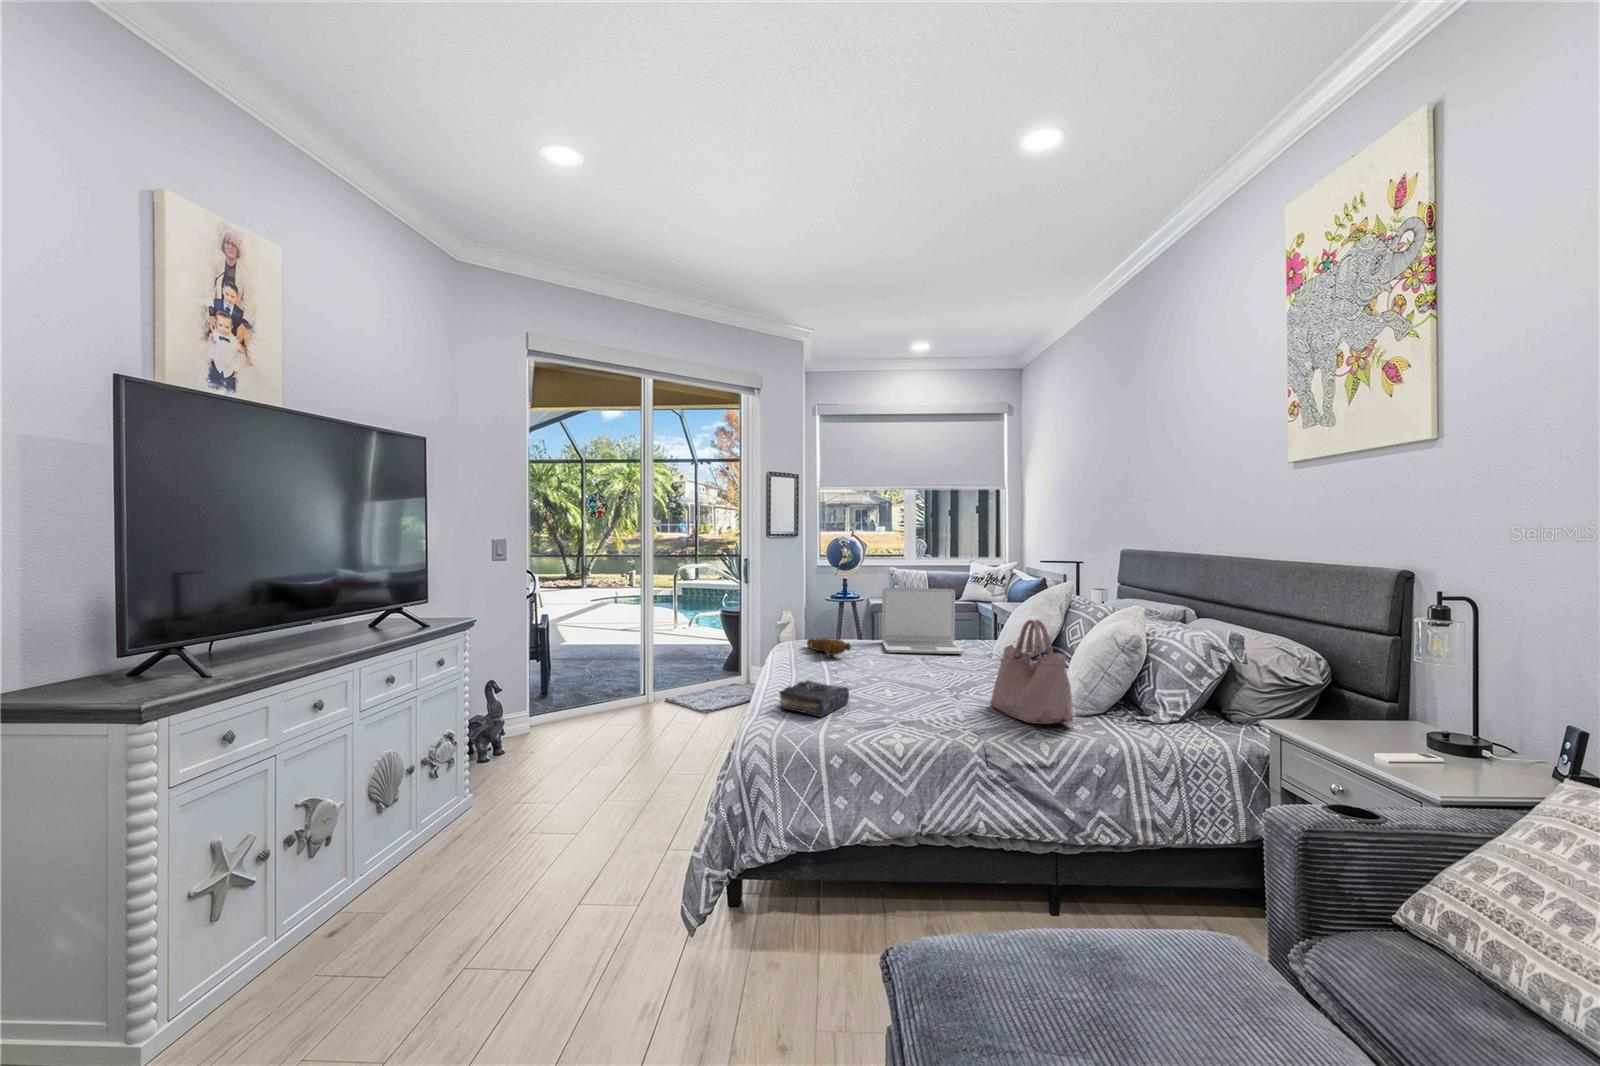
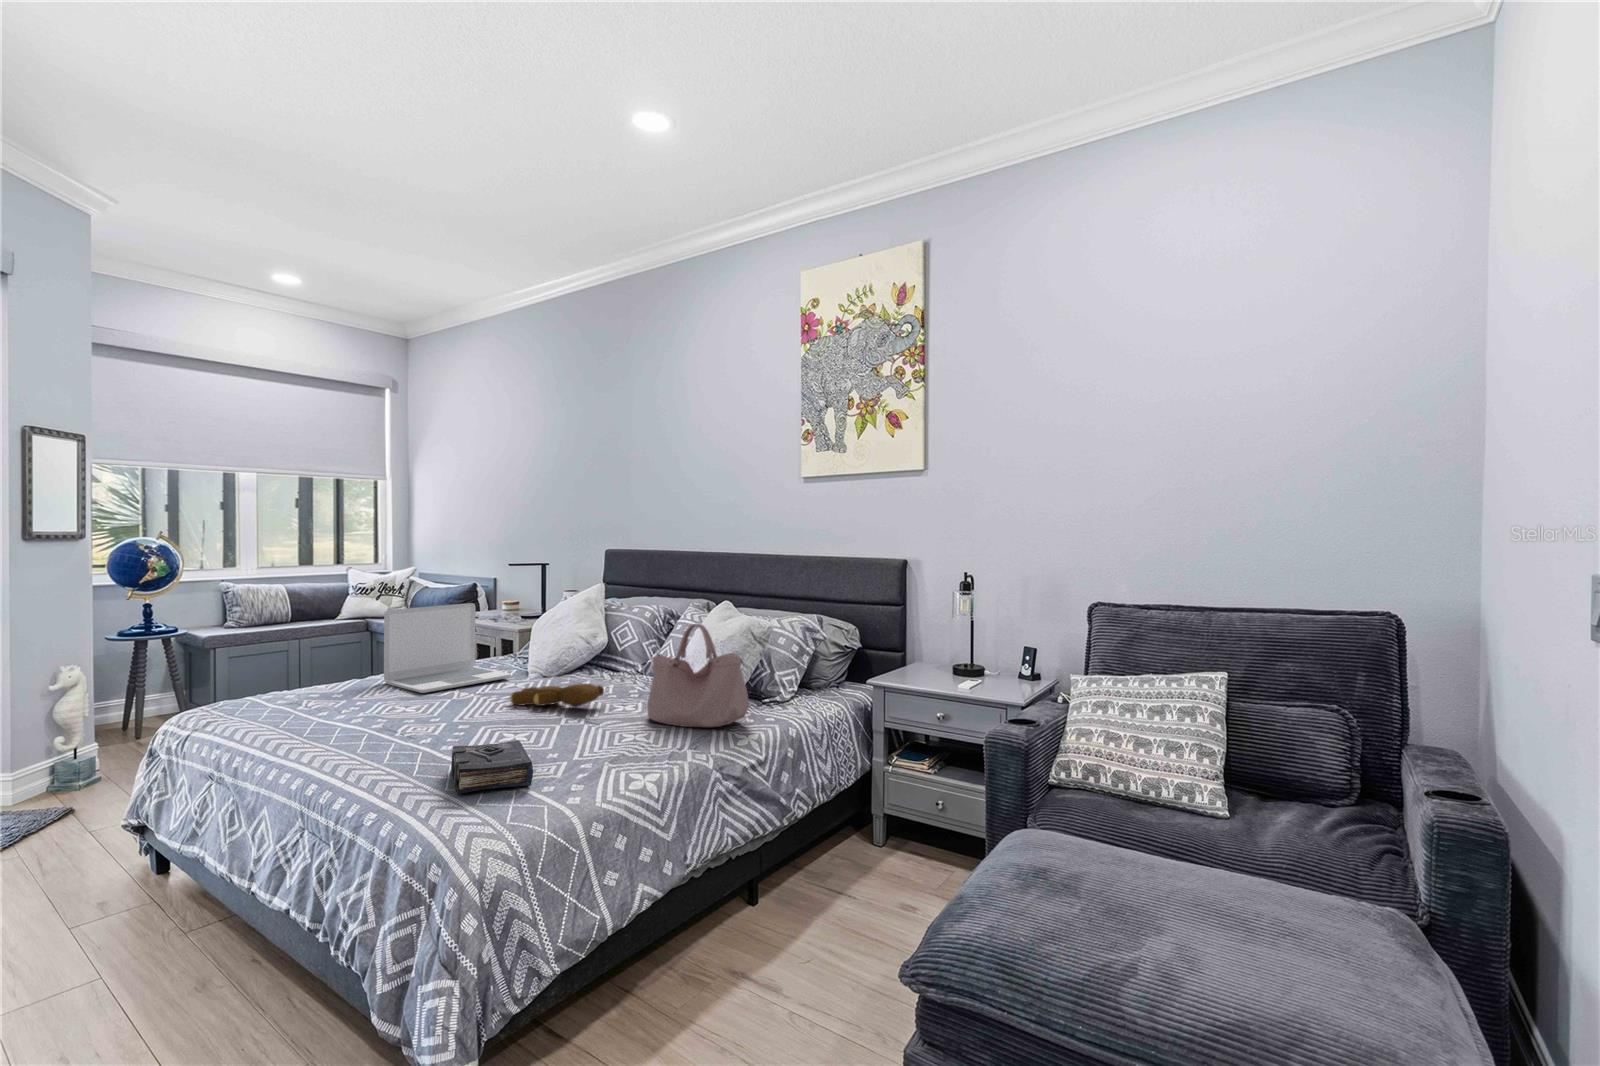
teddy bear: present [807,638,851,656] -> present [509,684,604,707]

